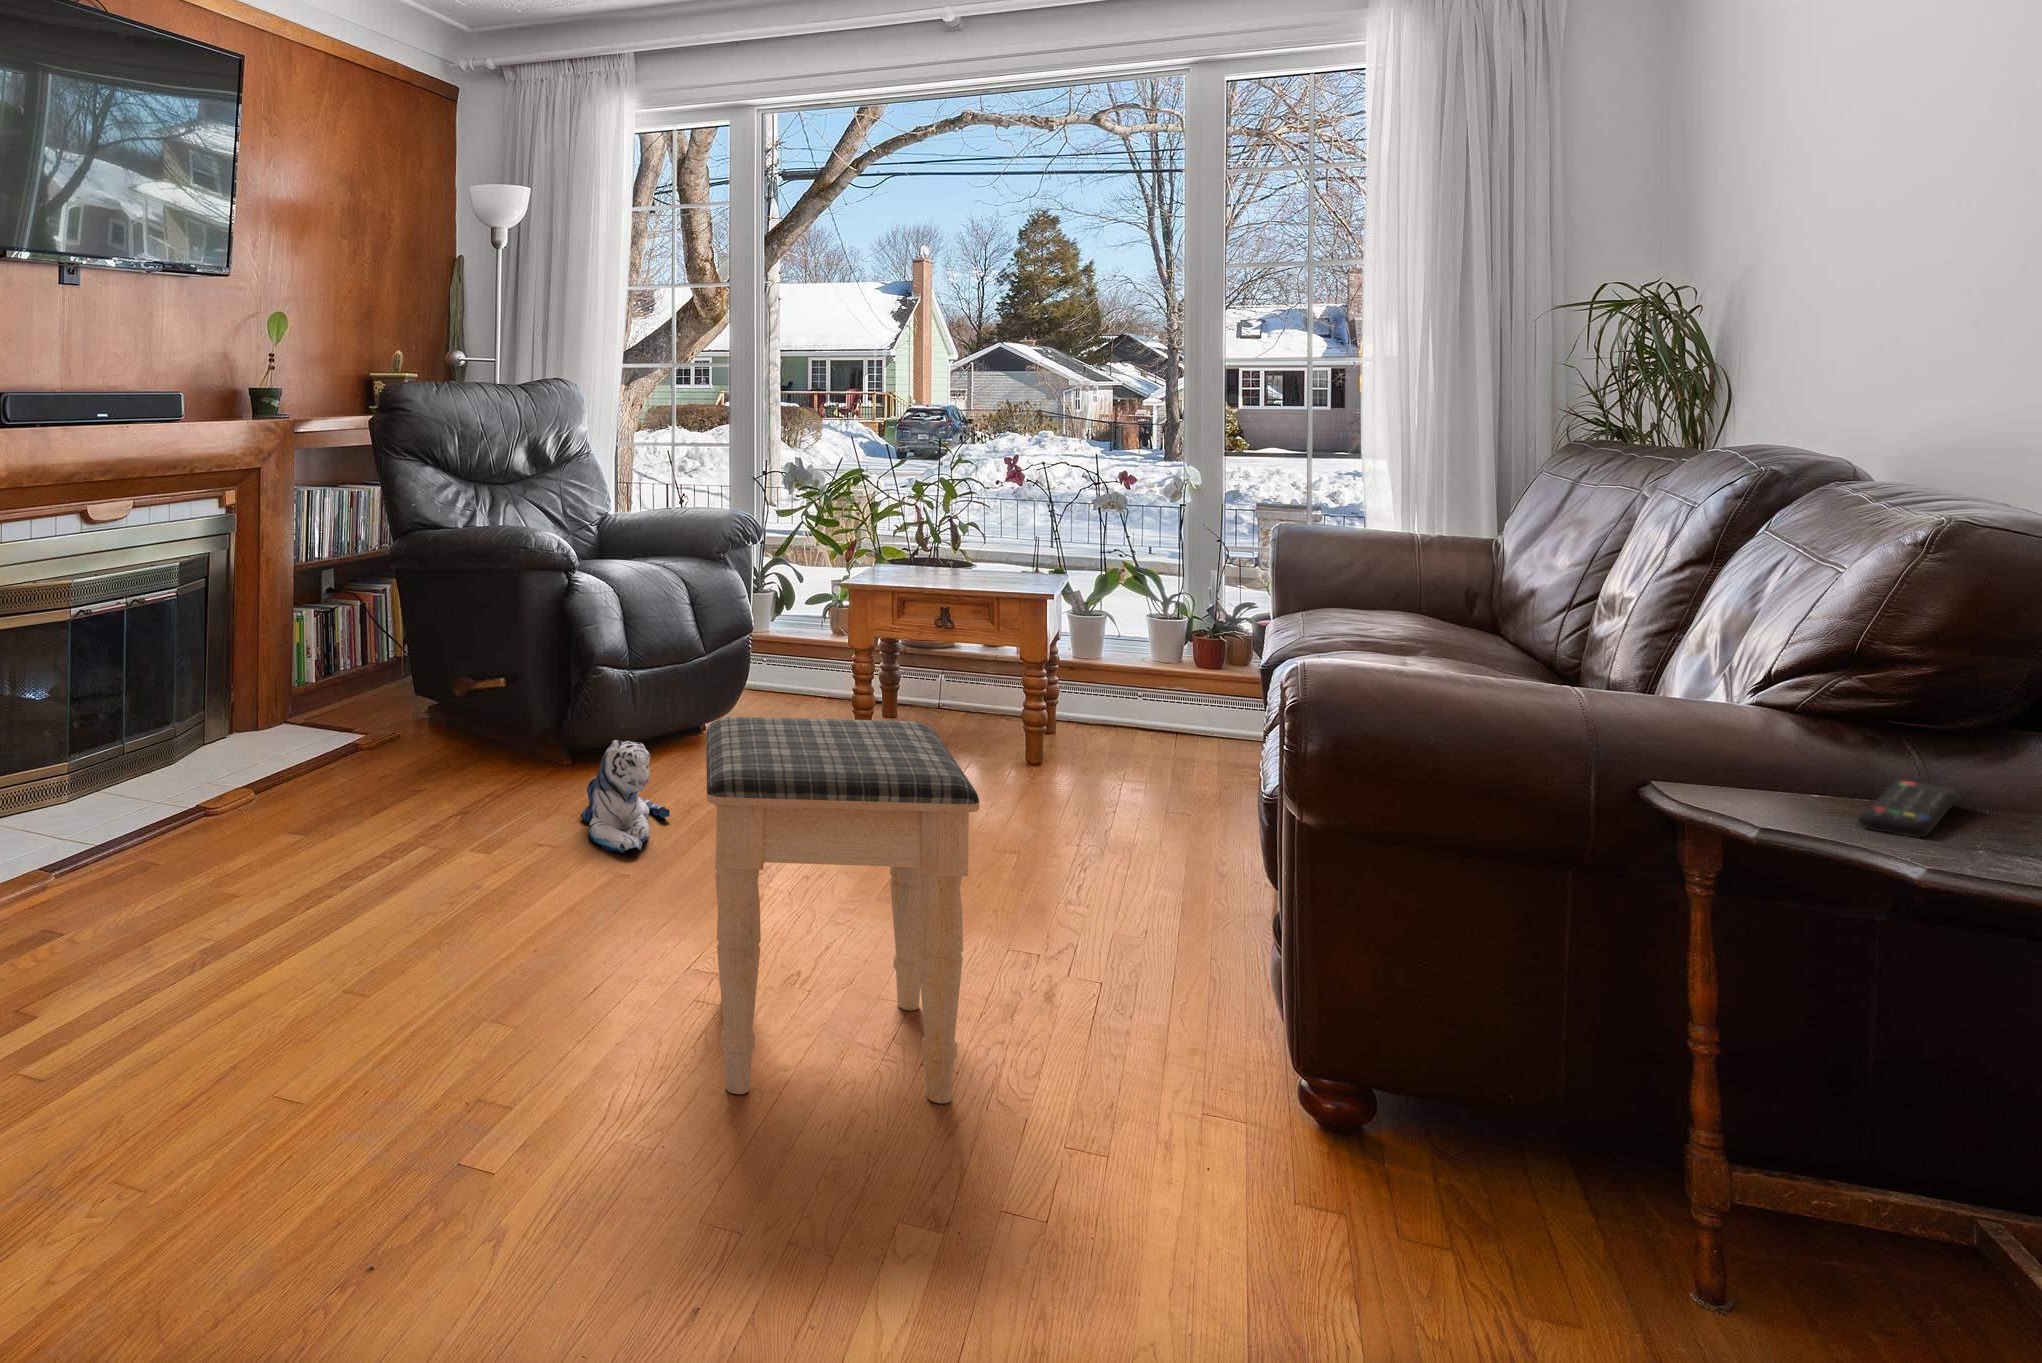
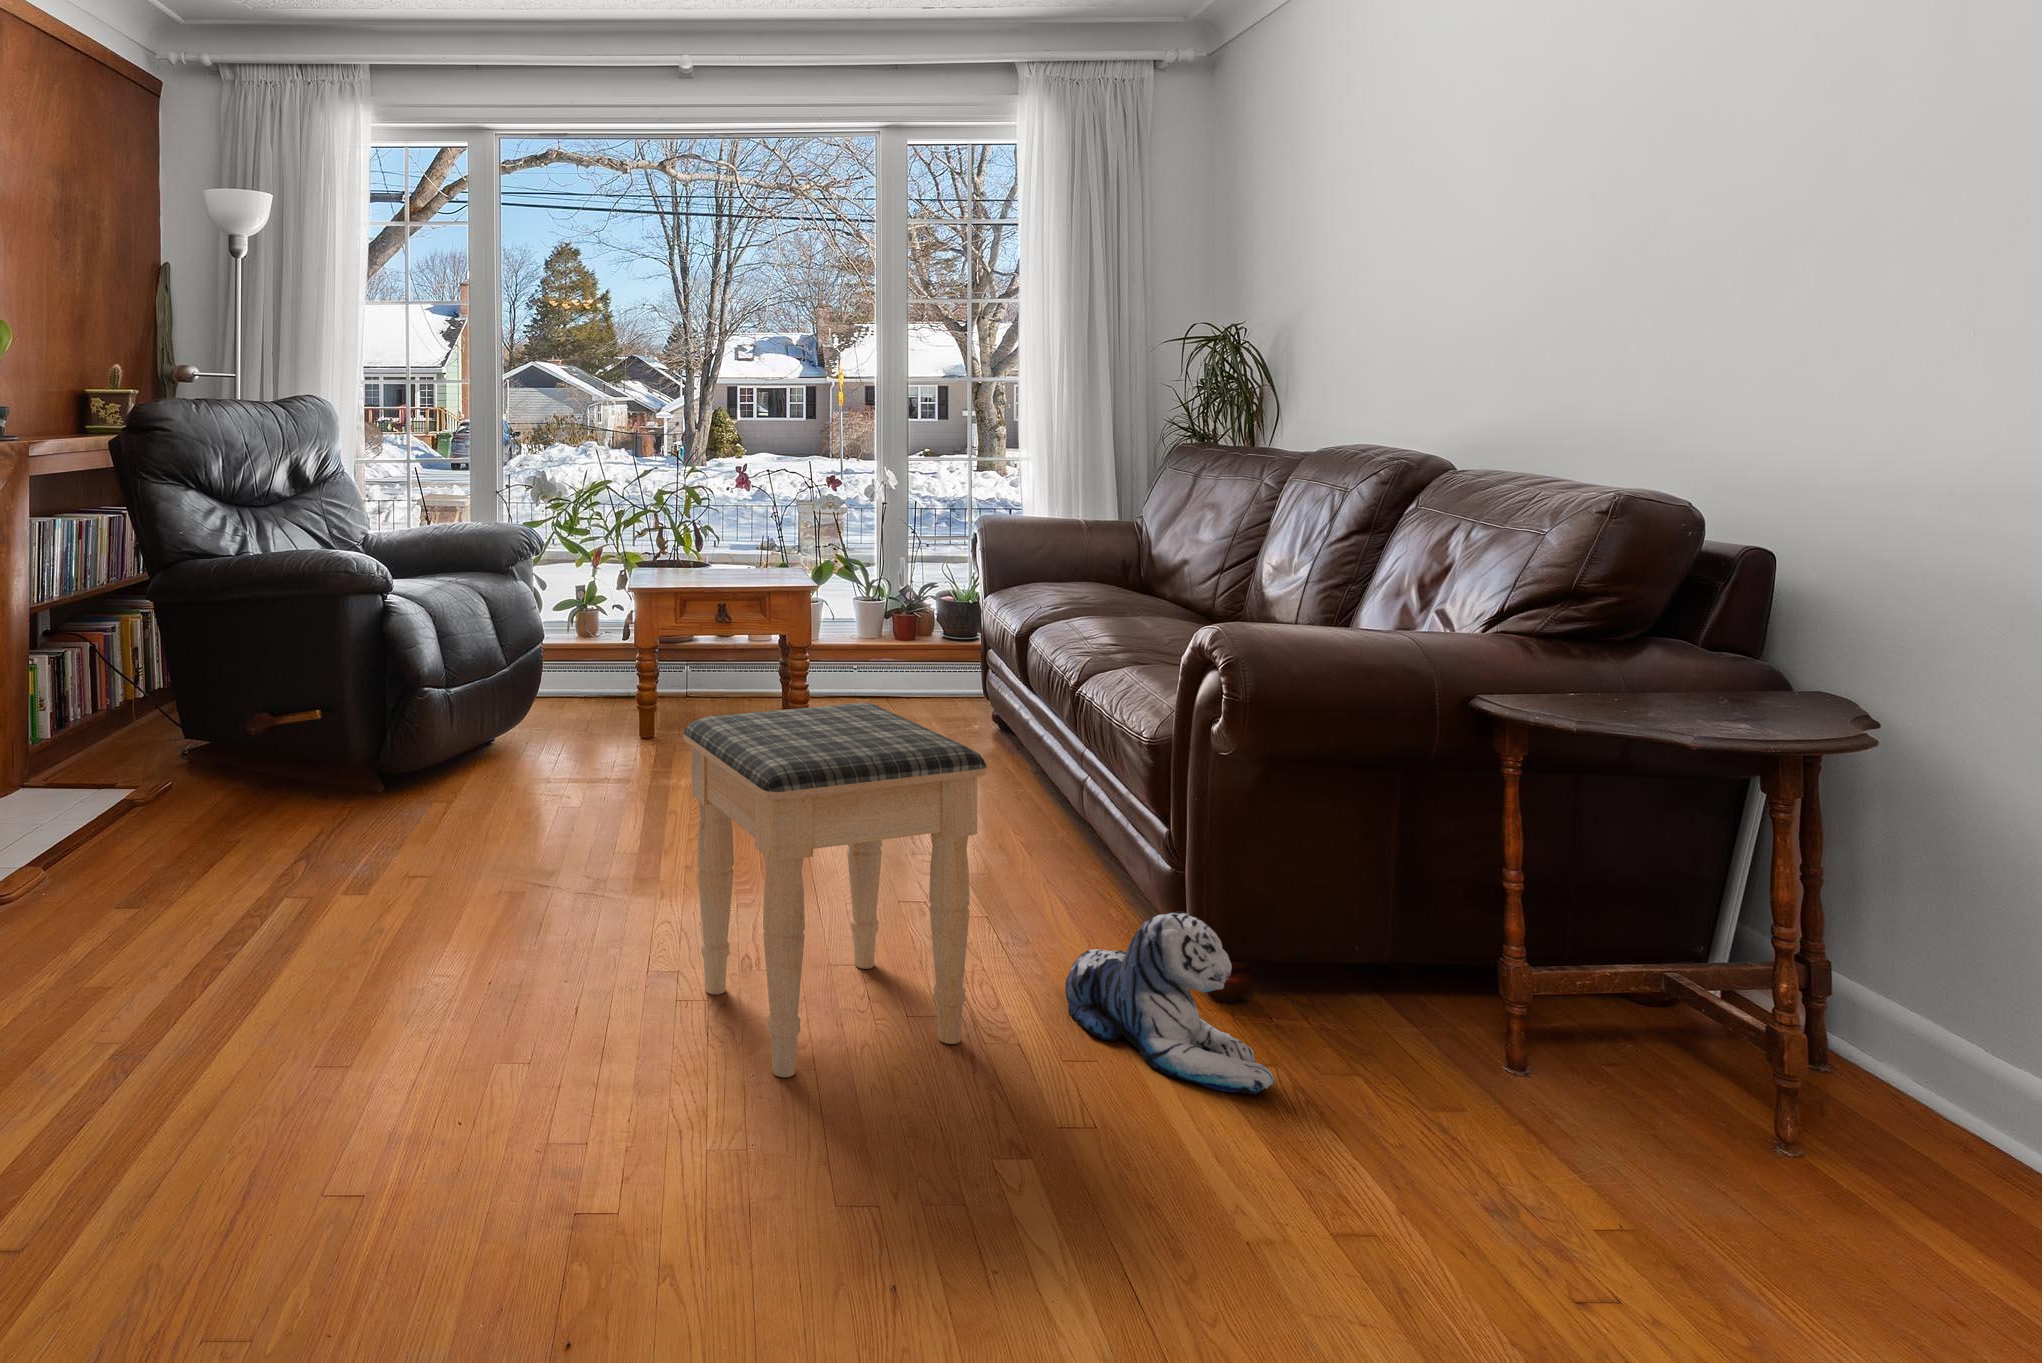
plush toy: present [581,740,670,853] -> present [1065,911,1275,1094]
remote control: present [1858,780,1960,837] -> none [1597,667,1667,705]

